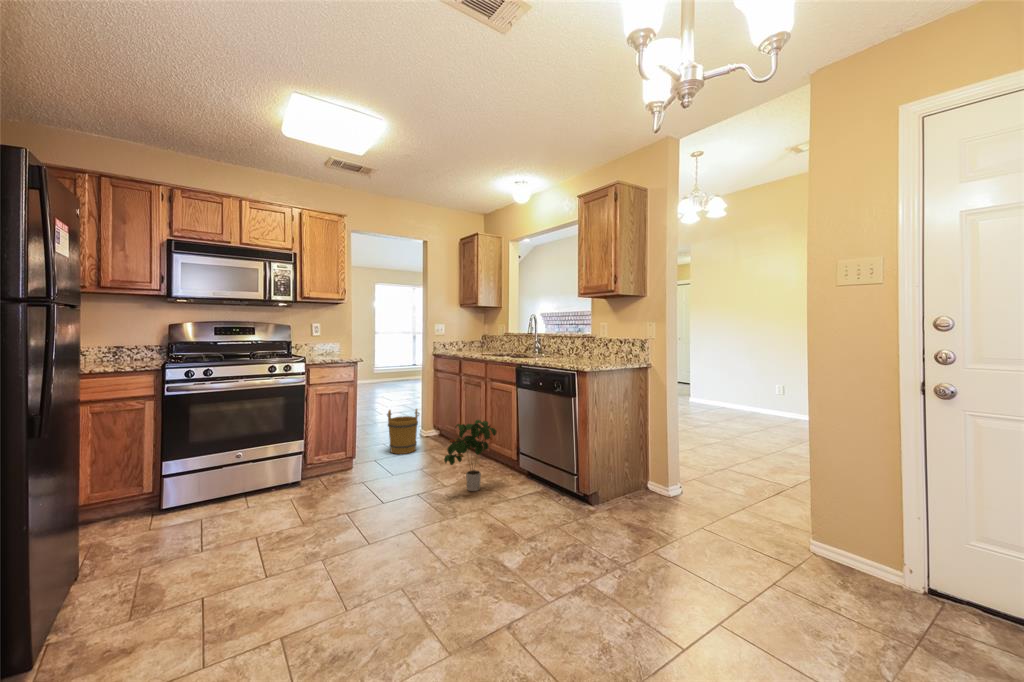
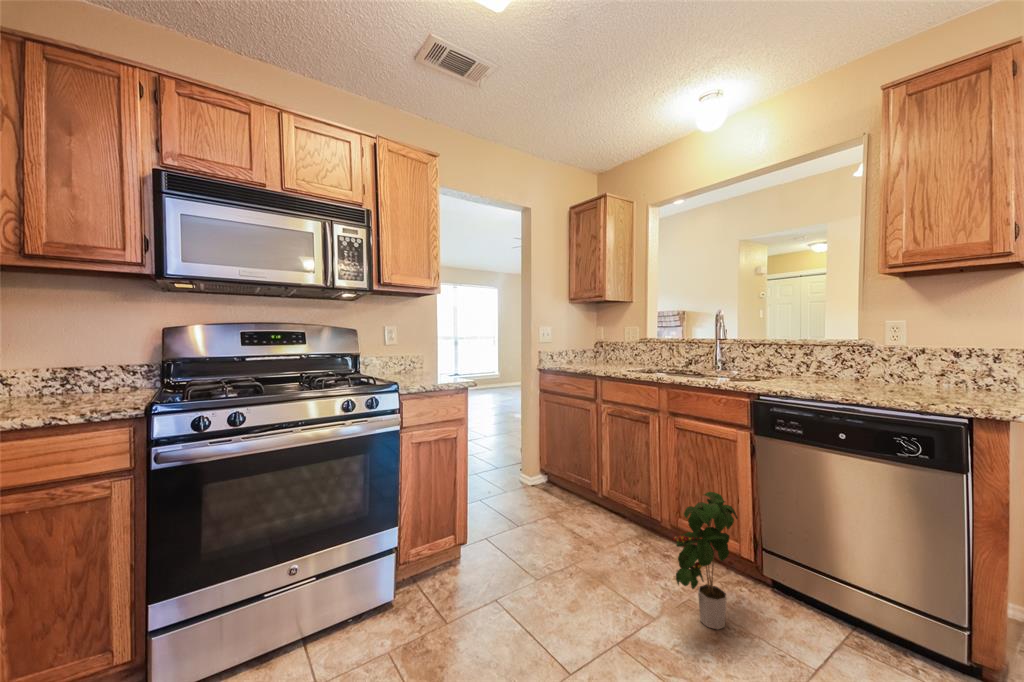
bucket: present [387,409,419,454] -> none [494,451,542,524]

